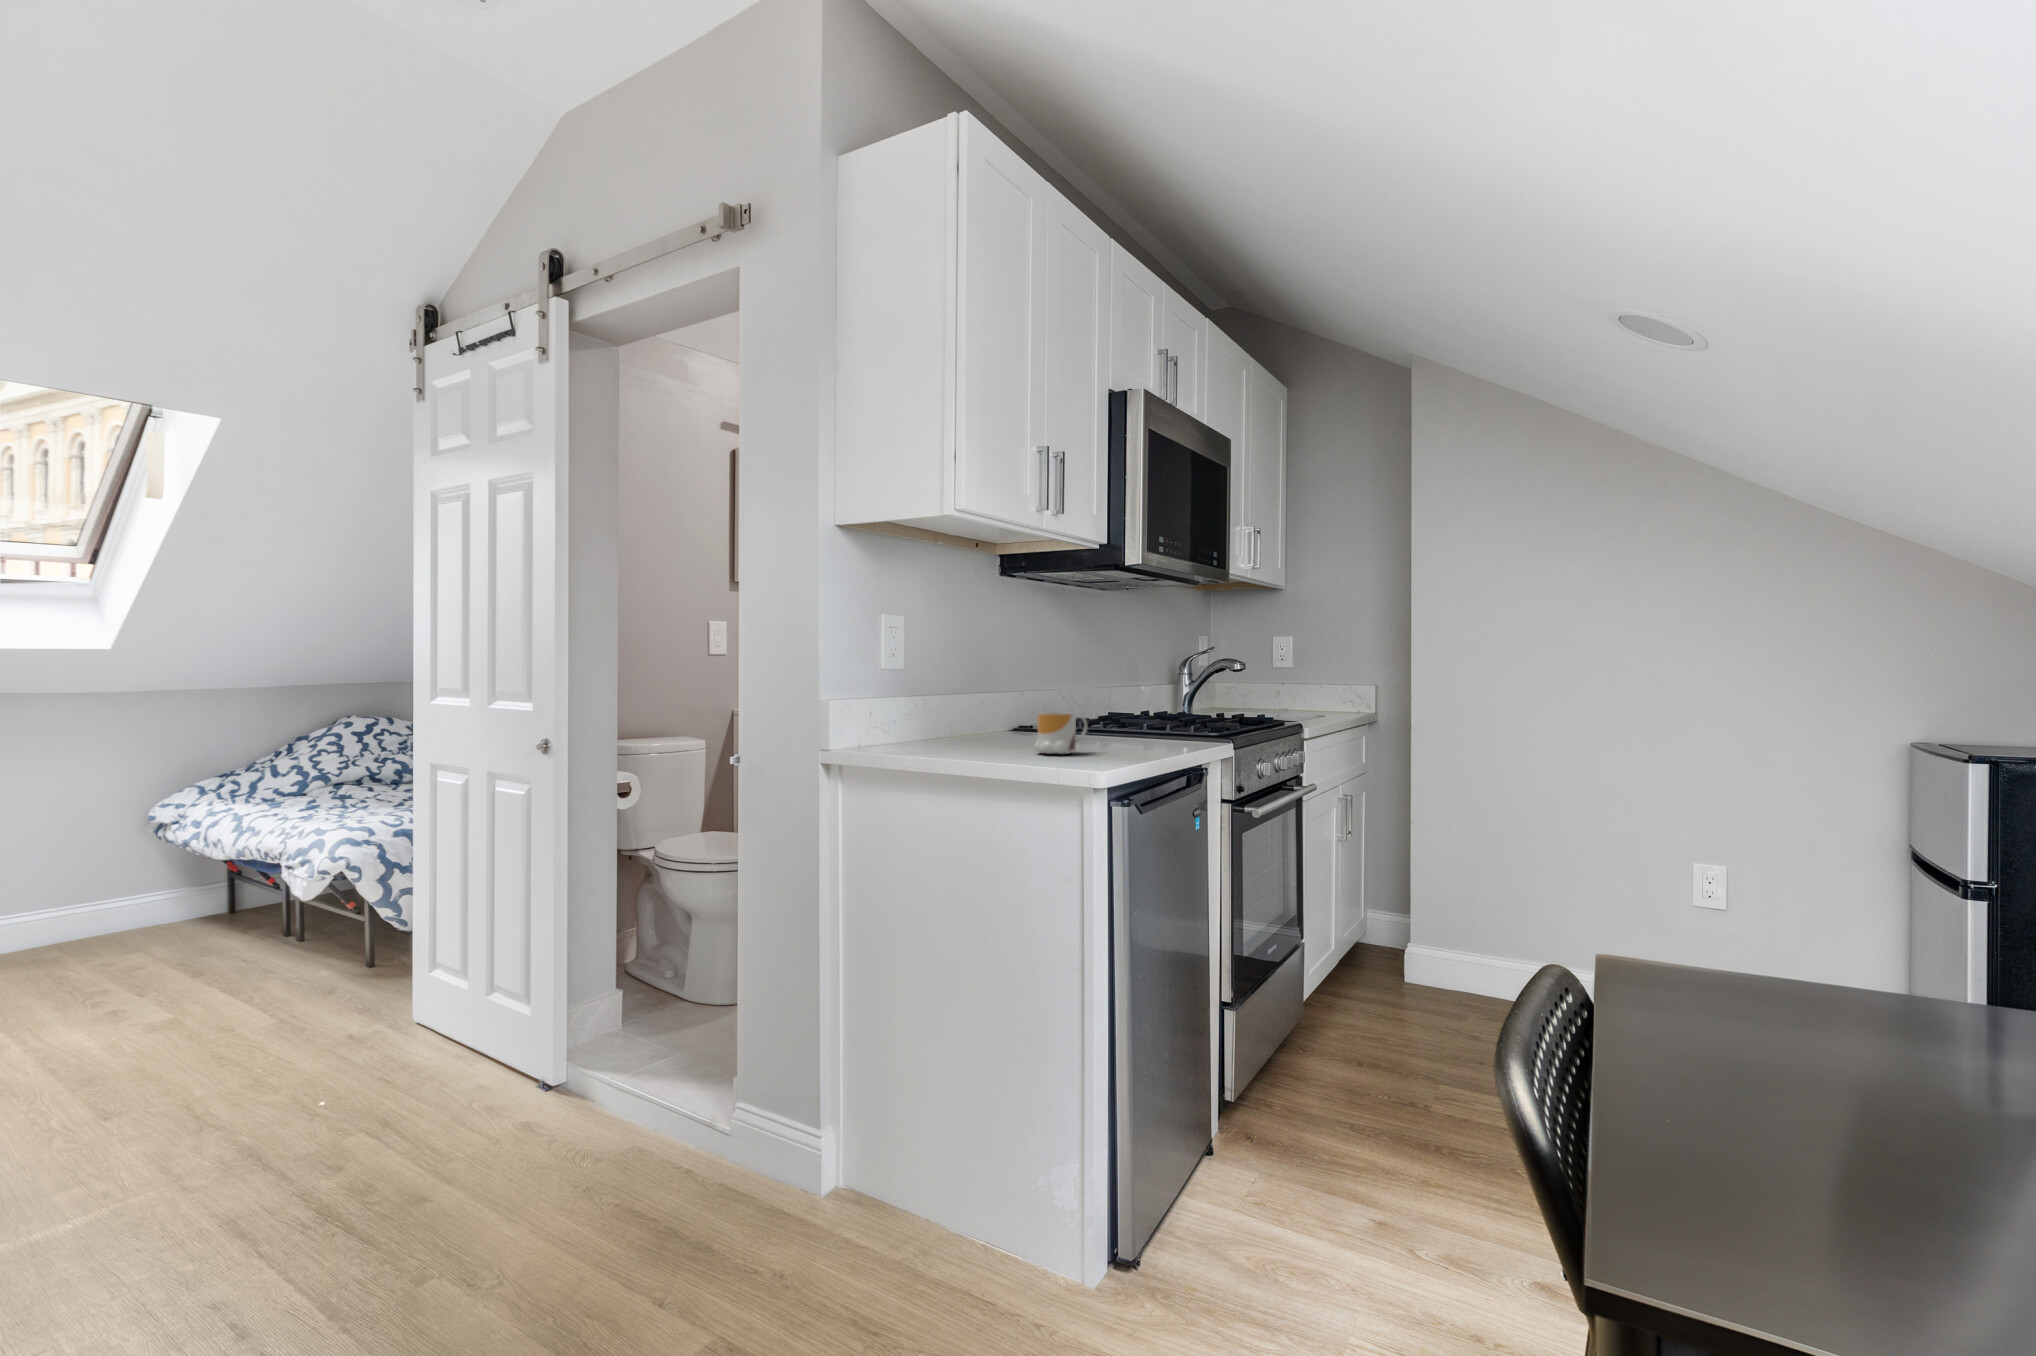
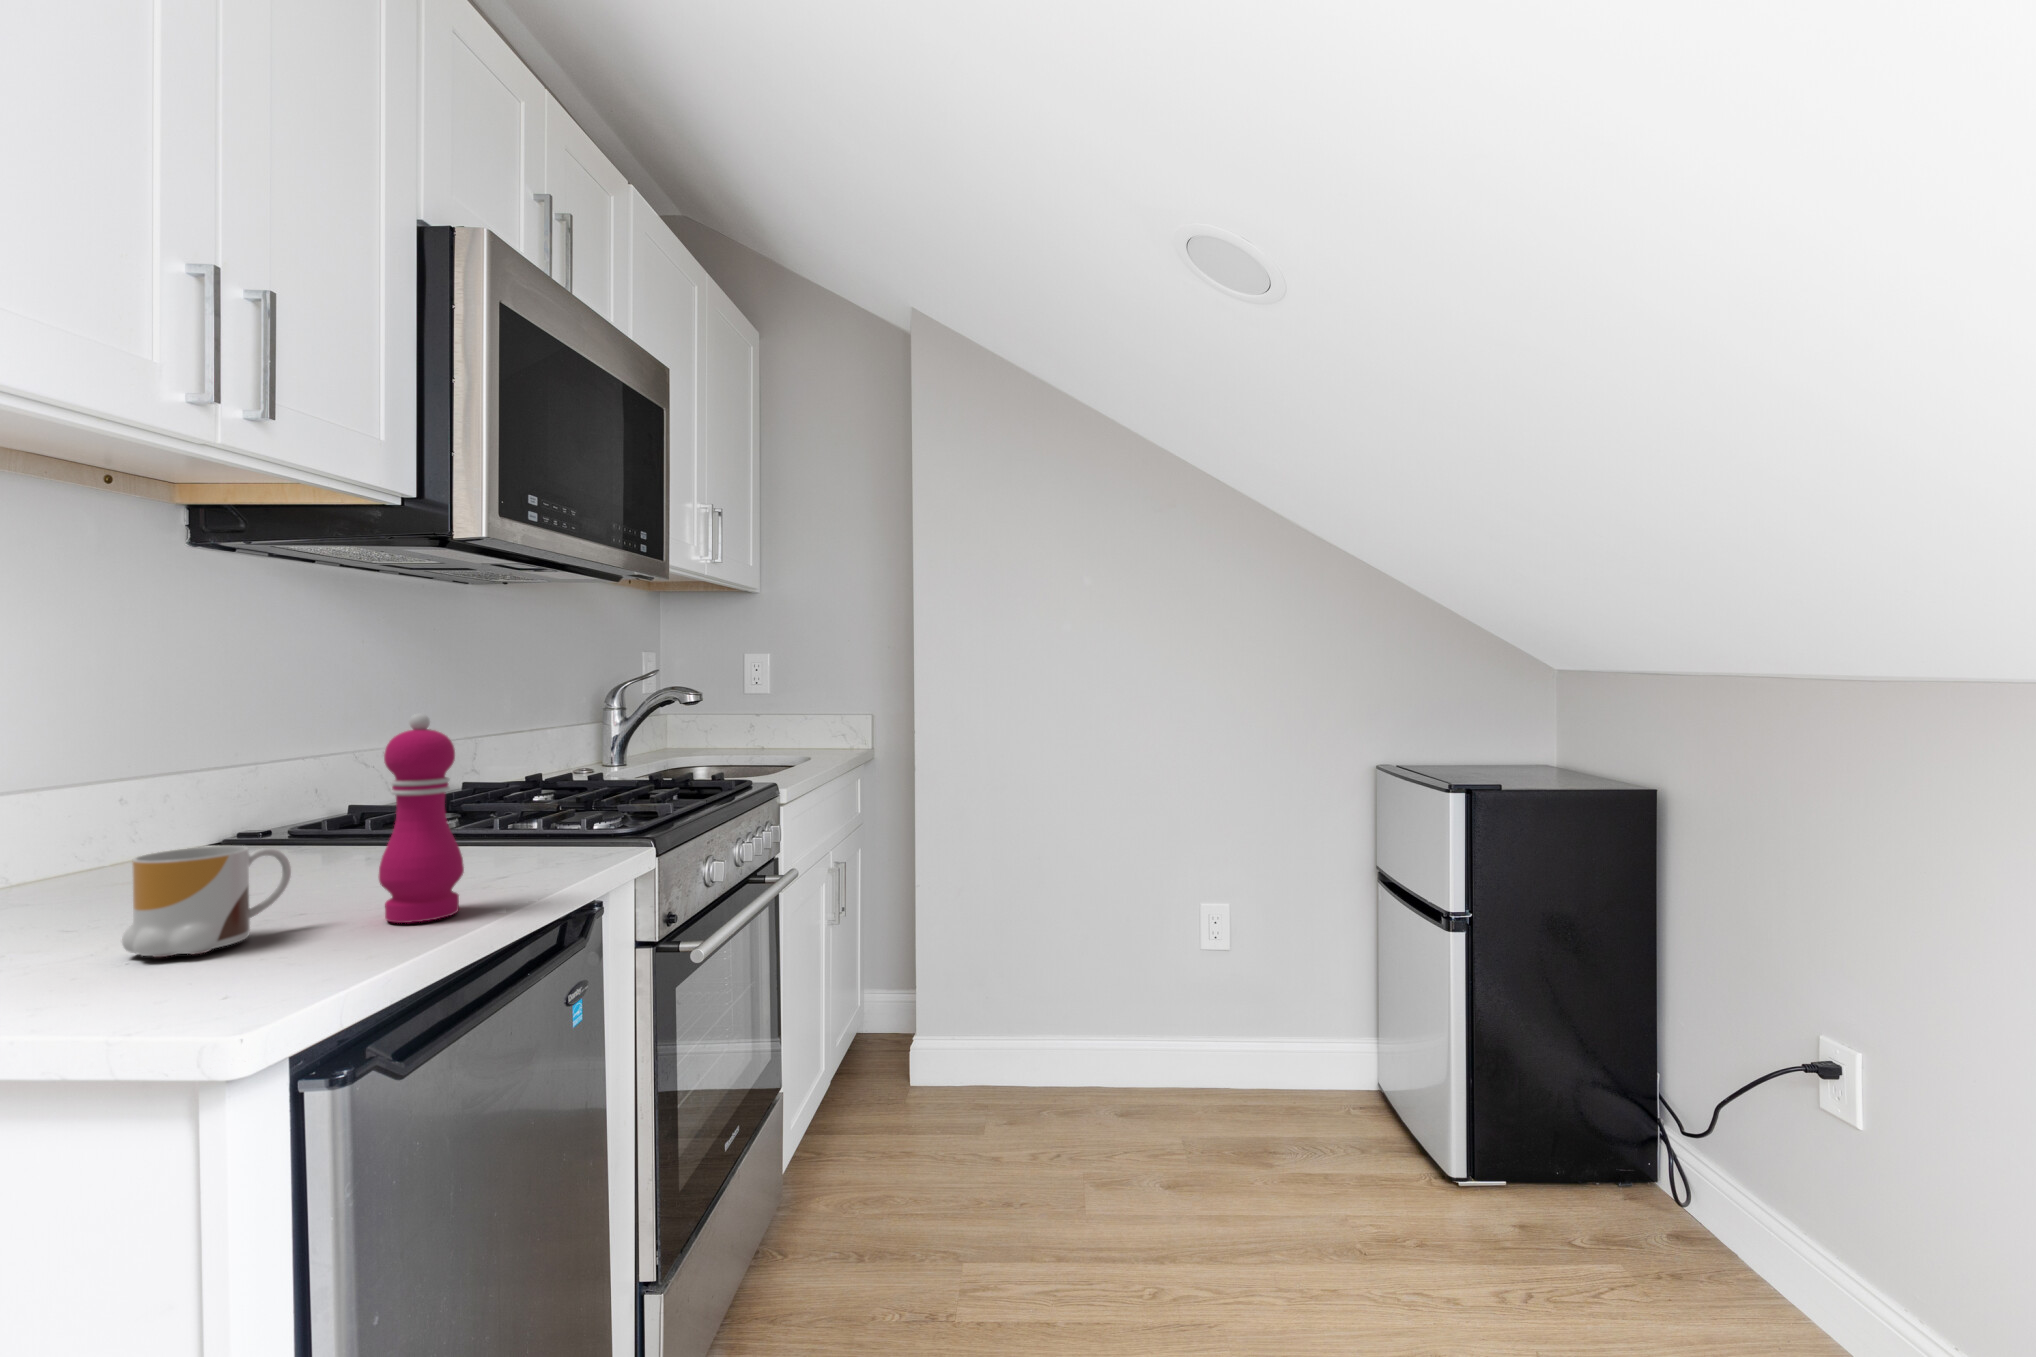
pepper mill: none [1122,656,1157,753] -> present [379,713,464,923]

